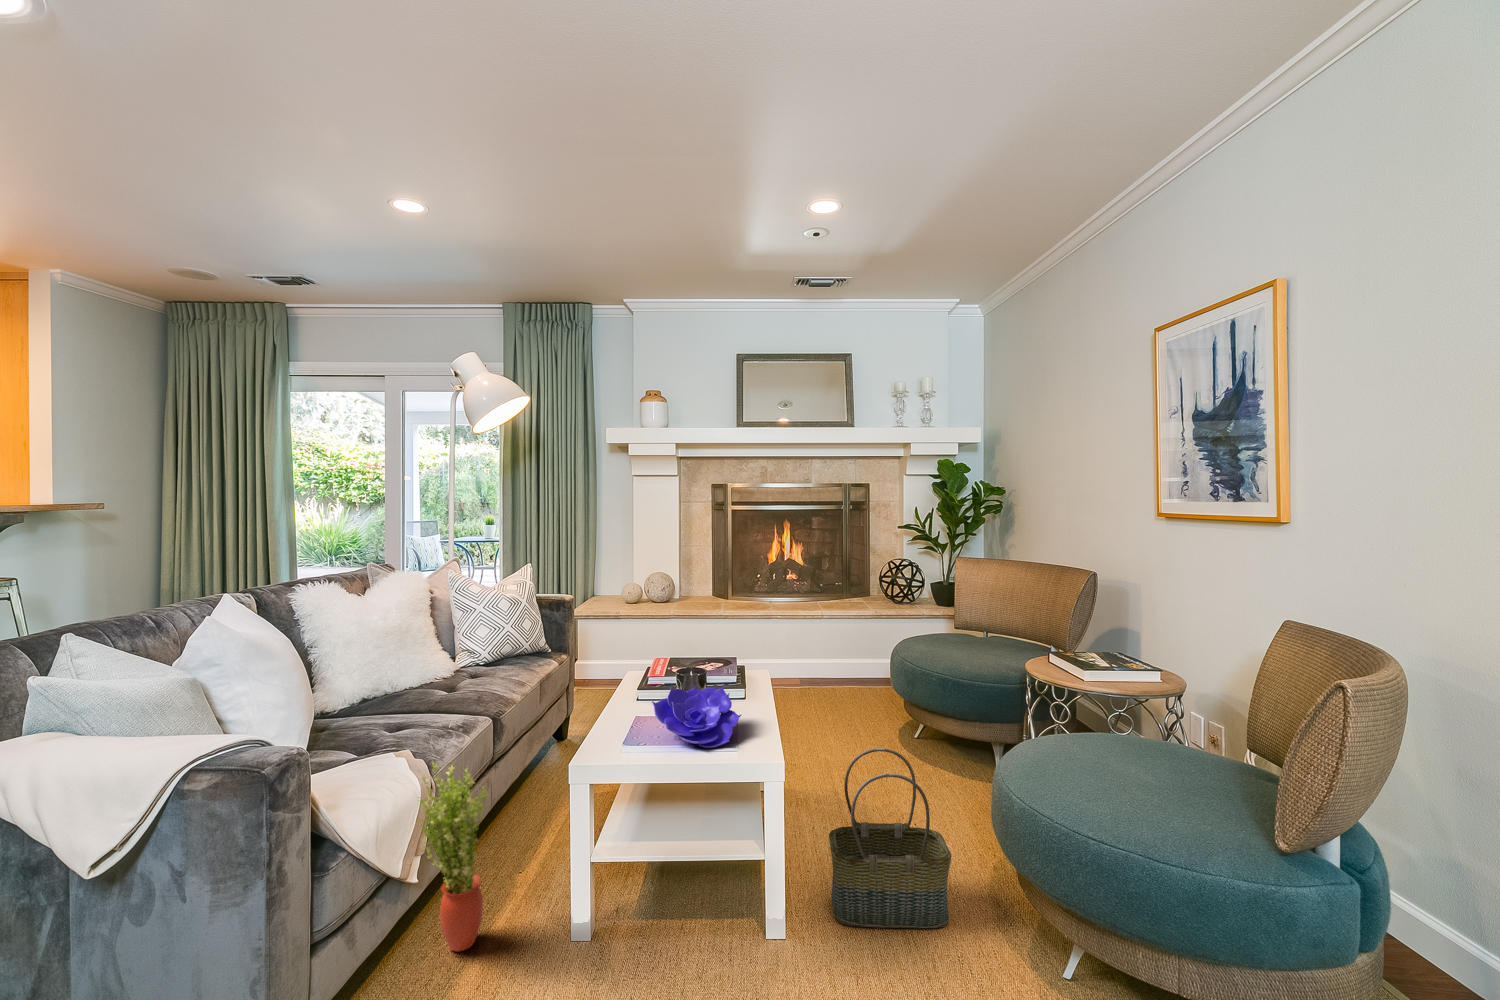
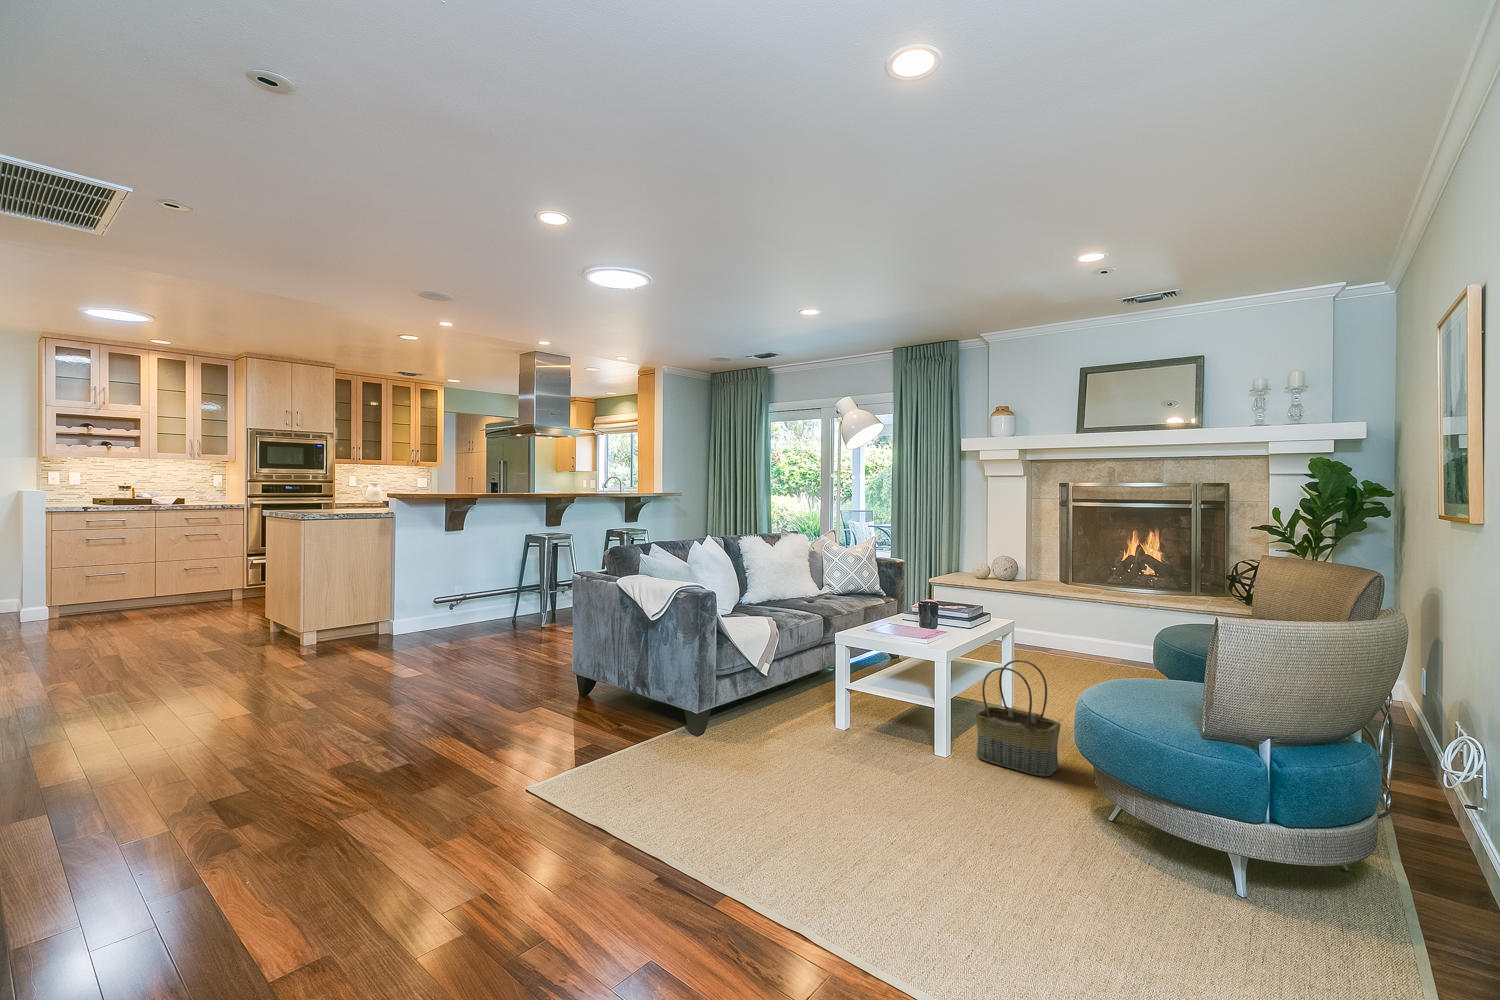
decorative bowl: present [652,686,741,748] -> none [884,603,933,637]
potted plant: present [418,763,489,951] -> none [762,621,798,715]

